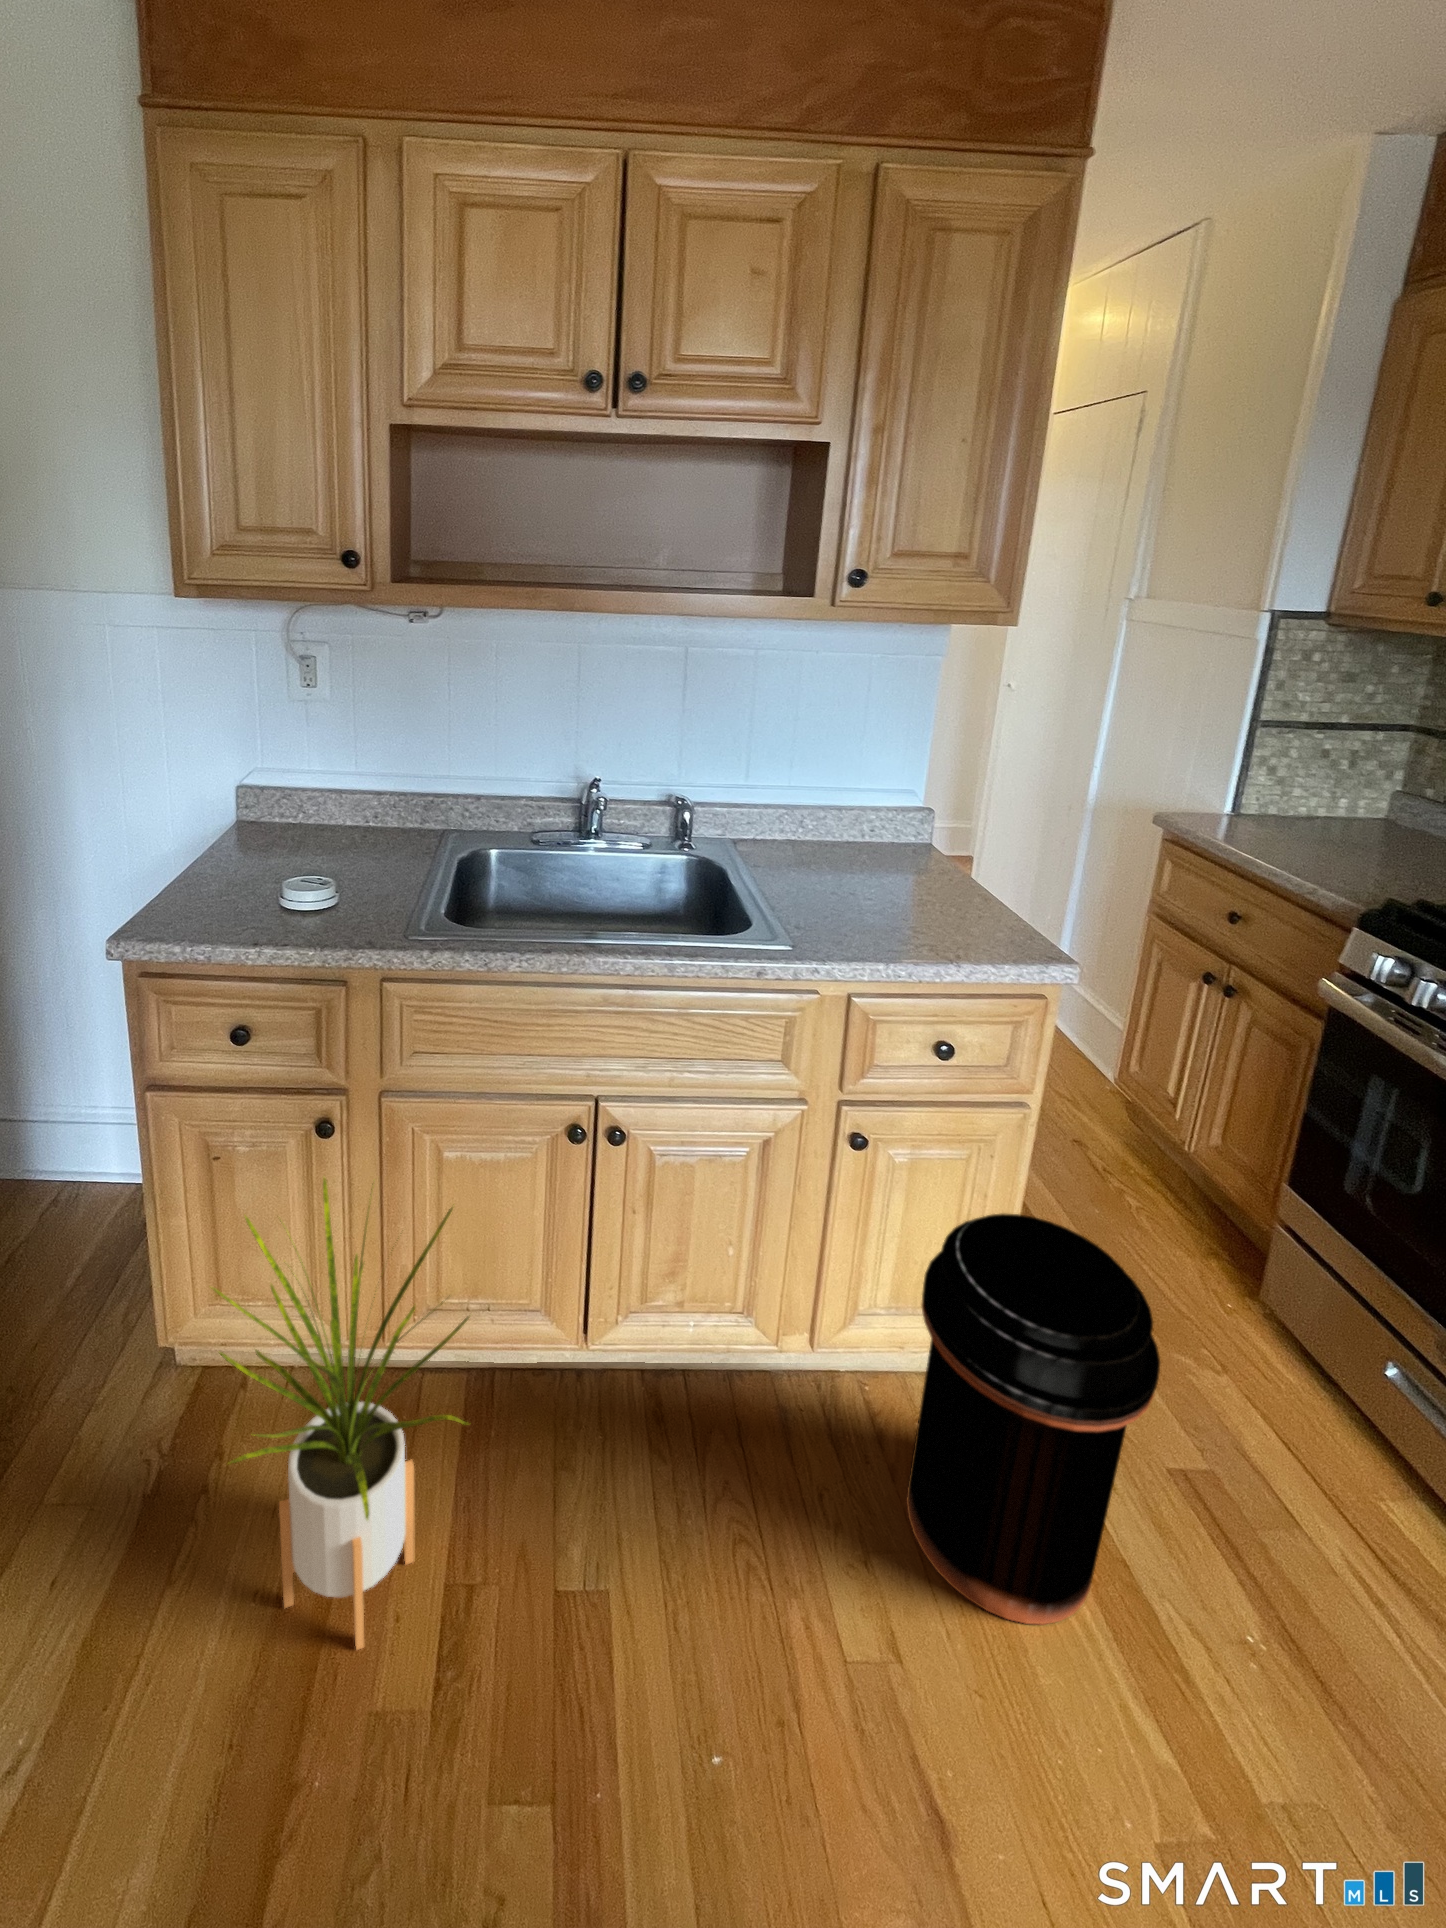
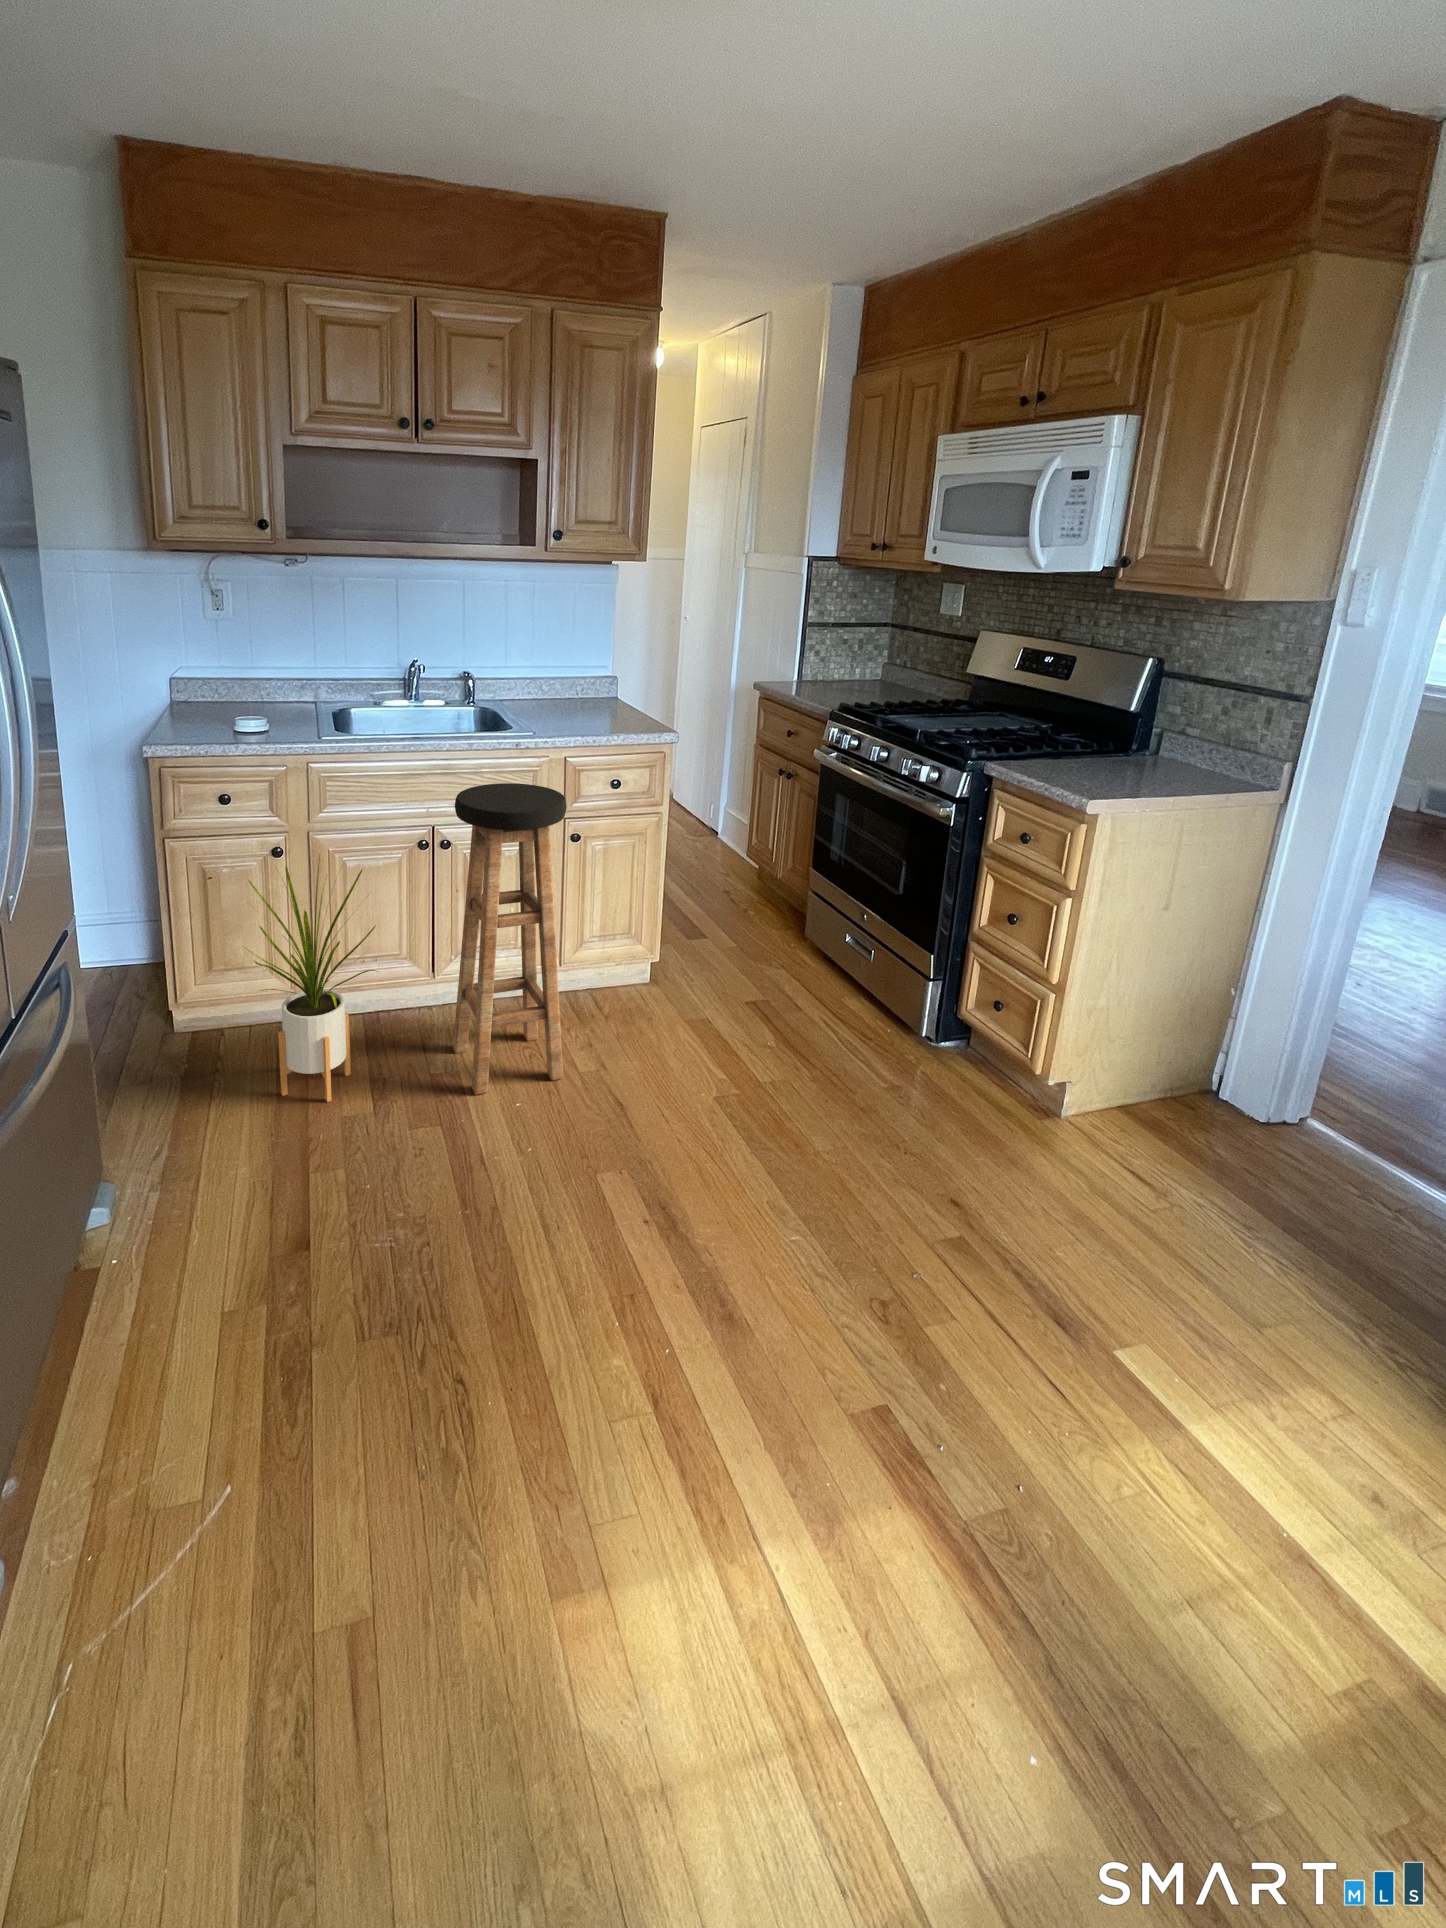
bar stool: none [605,1062,861,1694] -> present [453,783,567,1095]
trash can: present [907,1214,1160,1624] -> none [611,865,719,1054]

